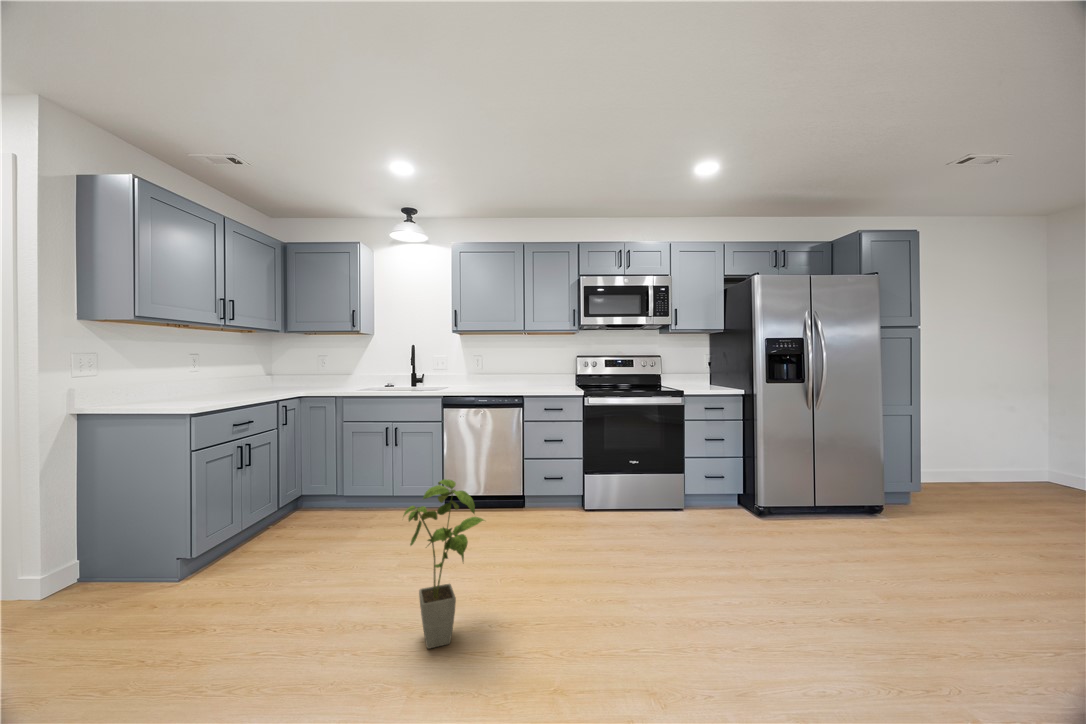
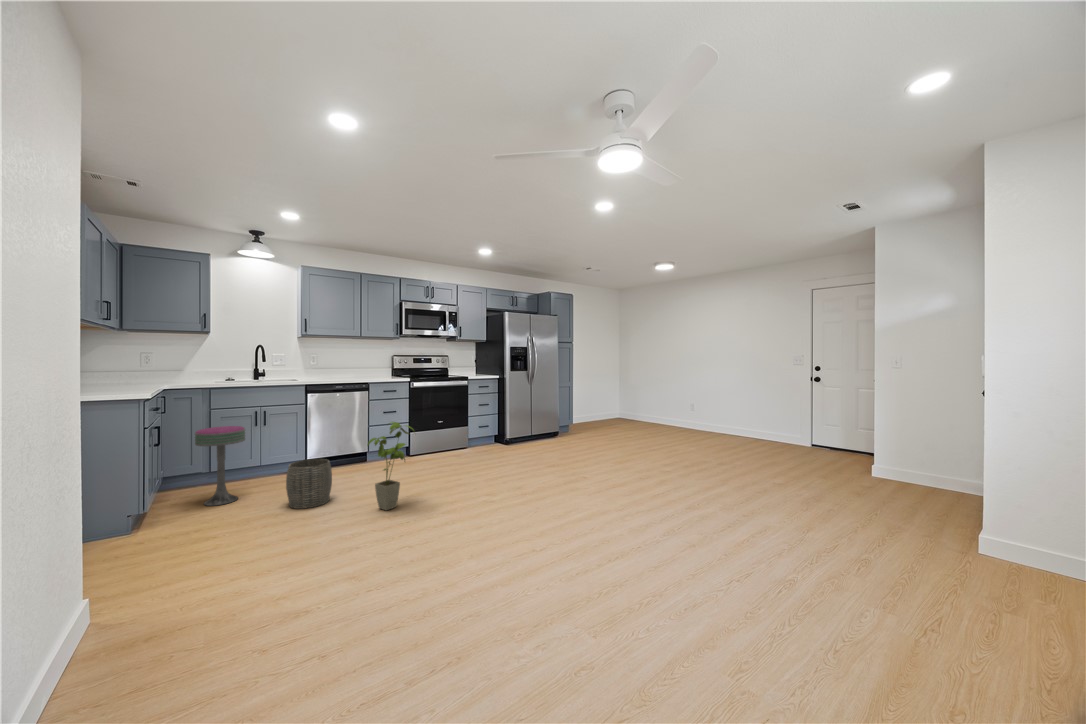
bar stool: none [281,448,339,552] -> present [195,426,245,506]
woven basket: none [339,512,404,595] -> present [286,459,332,509]

